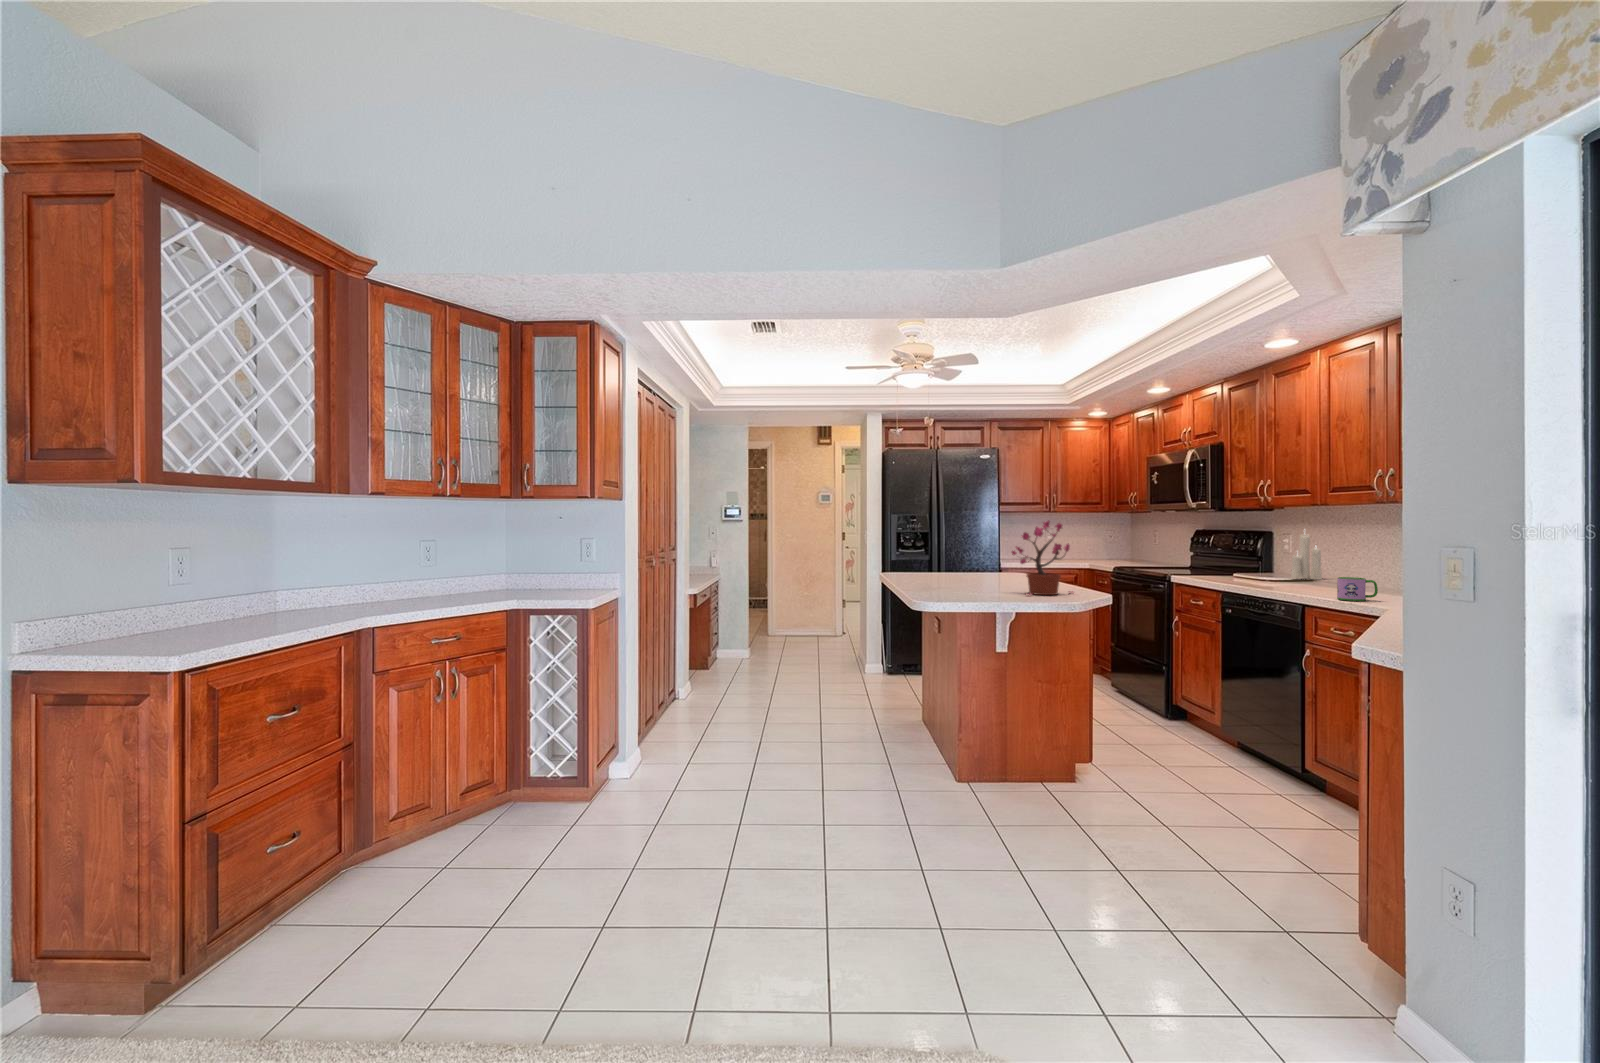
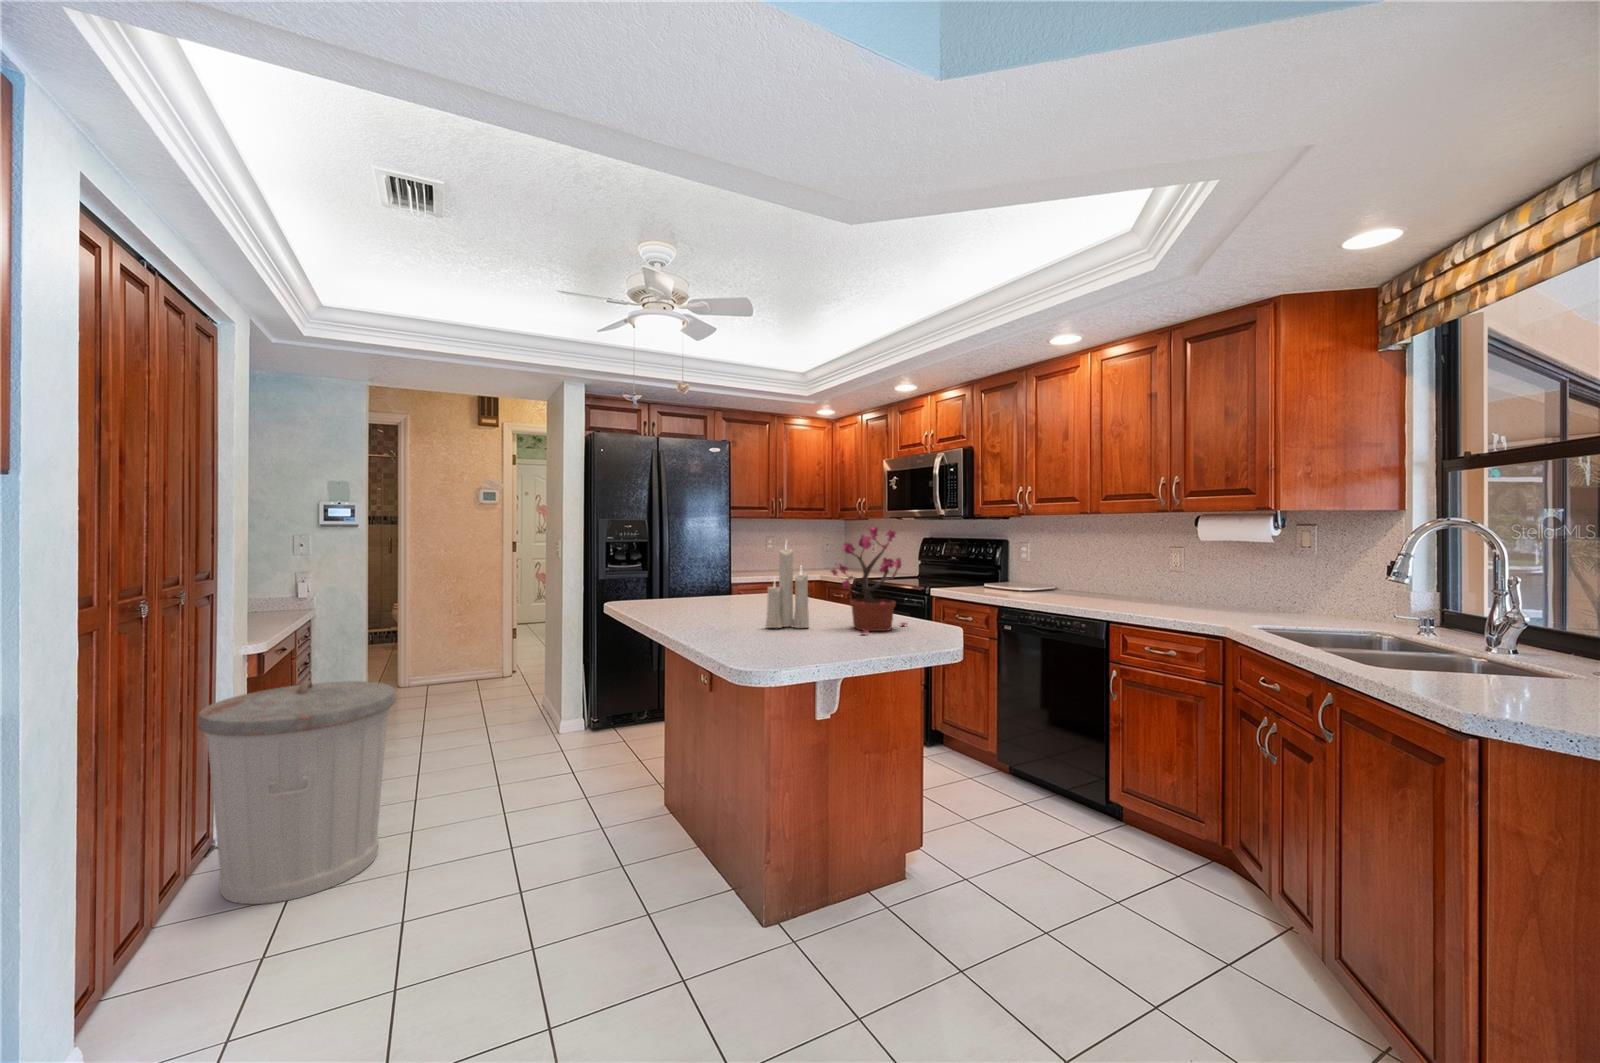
candle: present [1291,534,1322,580] -> present [765,548,809,628]
mug: present [1337,577,1378,601] -> none [1134,589,1171,615]
trash can: none [671,609,759,725] -> present [197,680,396,904]

